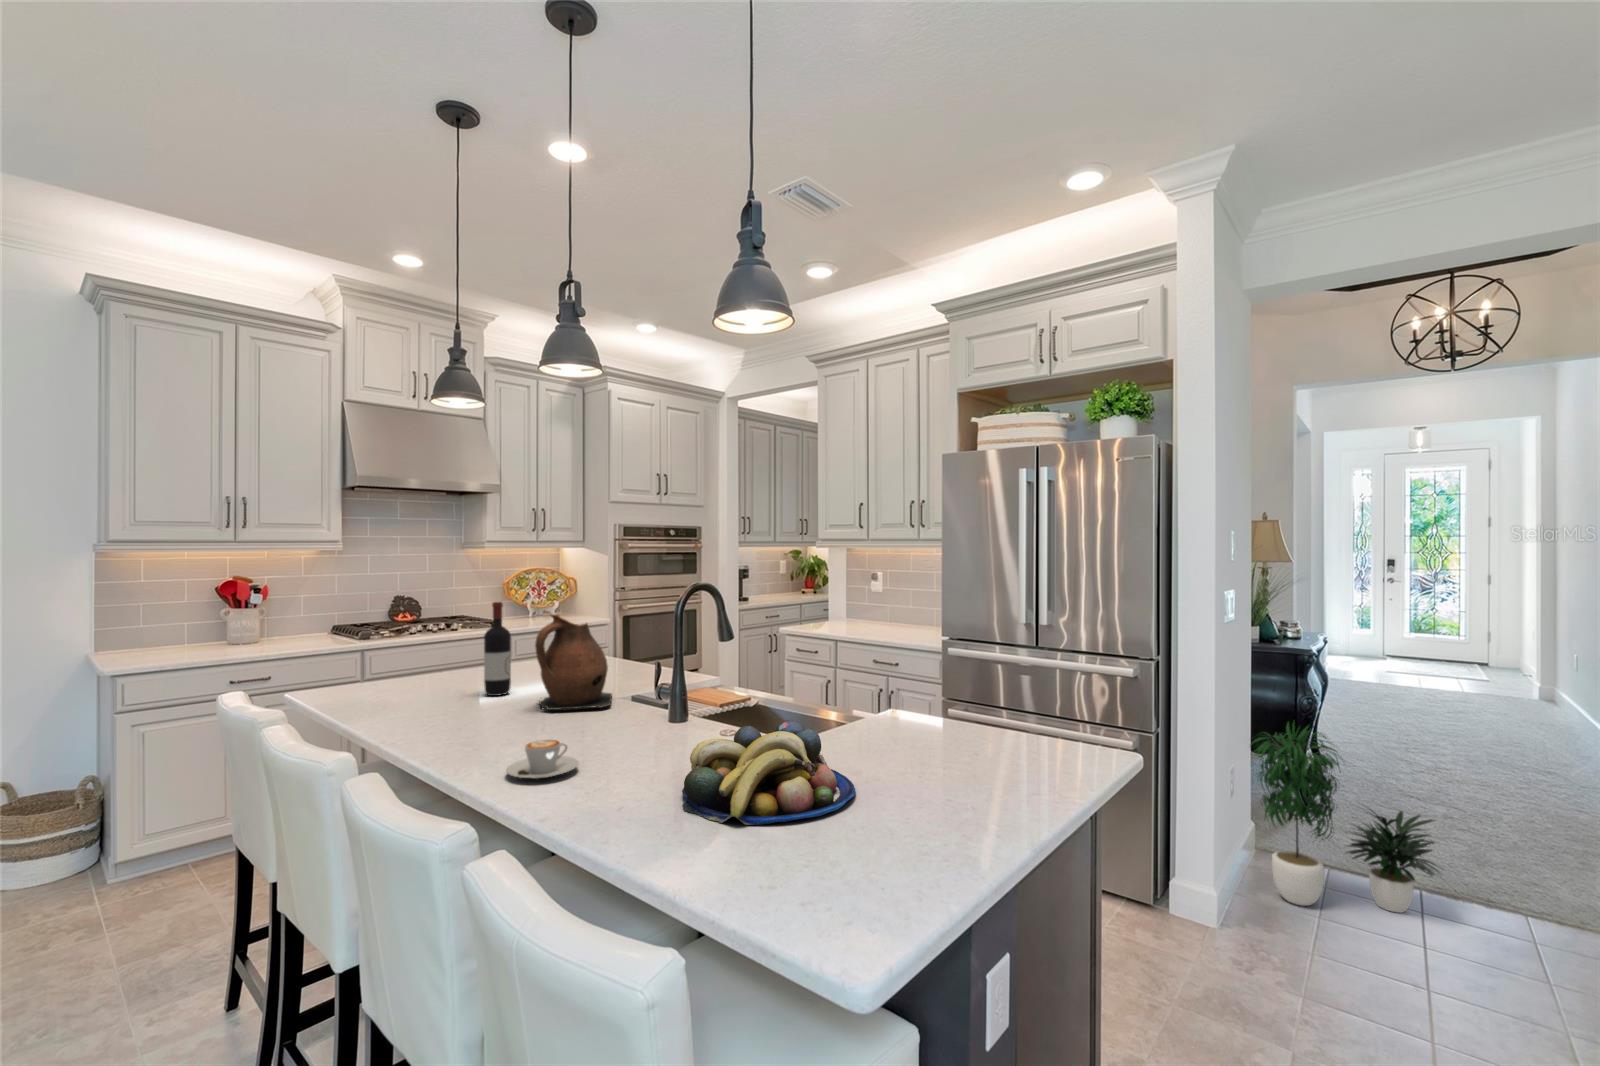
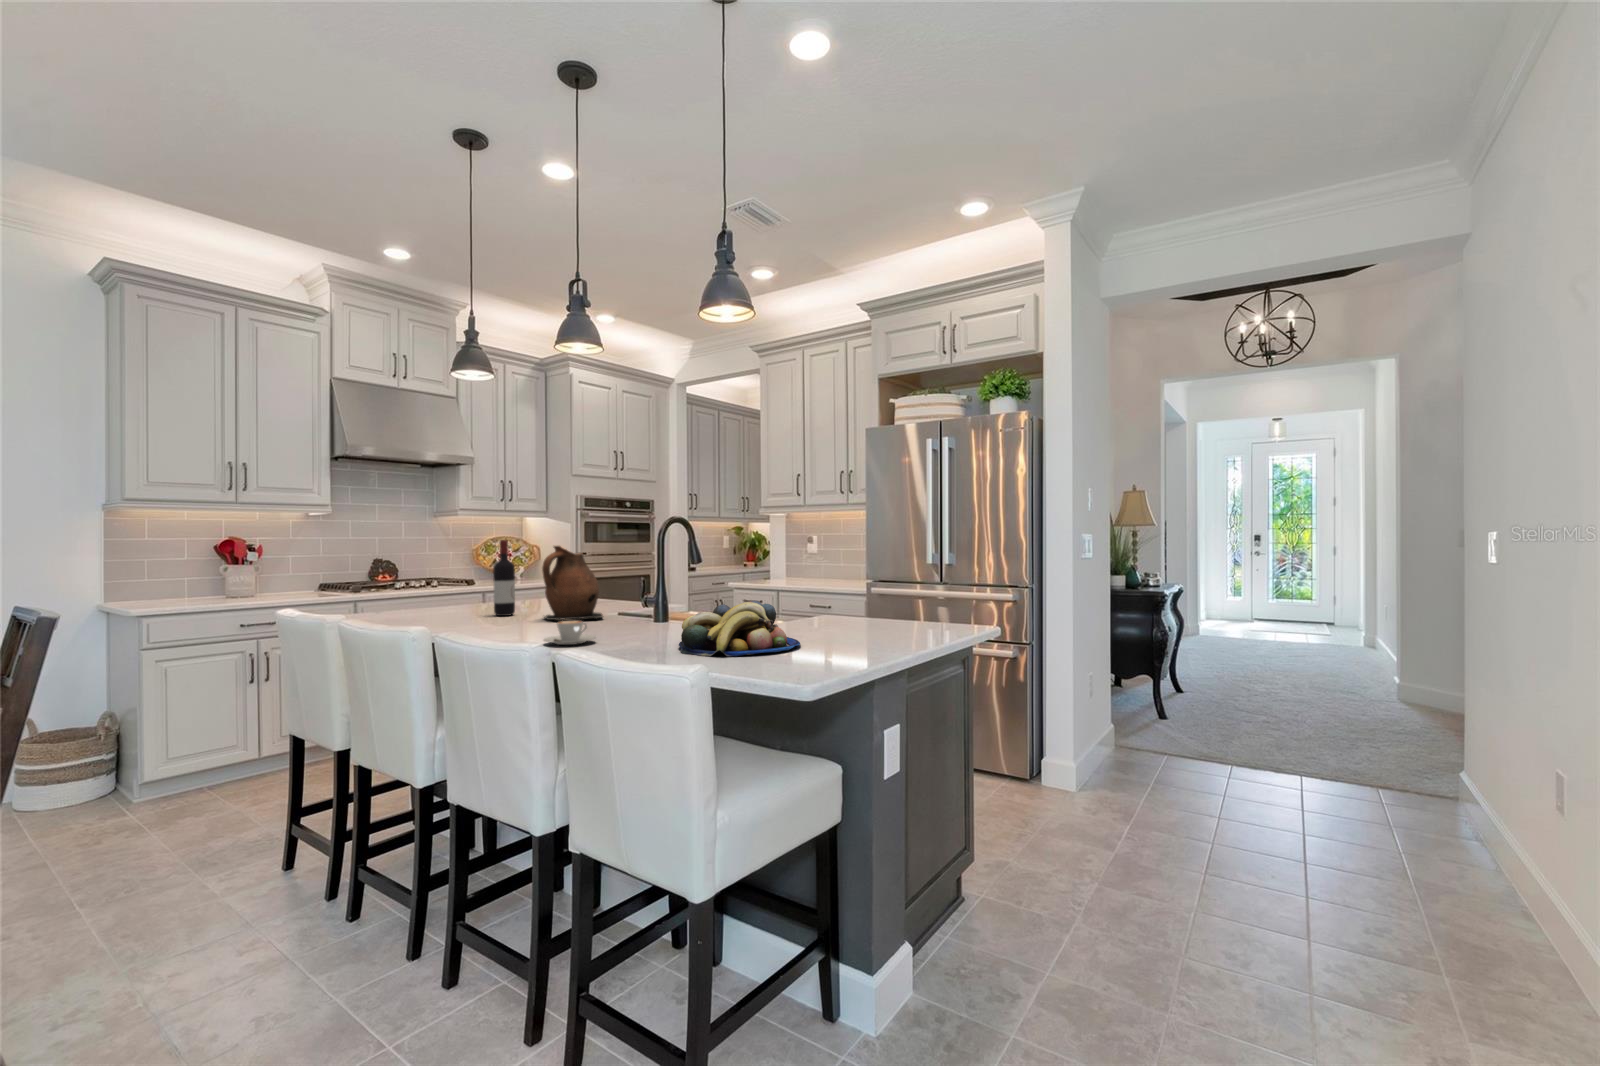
potted plant: present [1253,723,1443,913] -> none [1103,635,1244,779]

